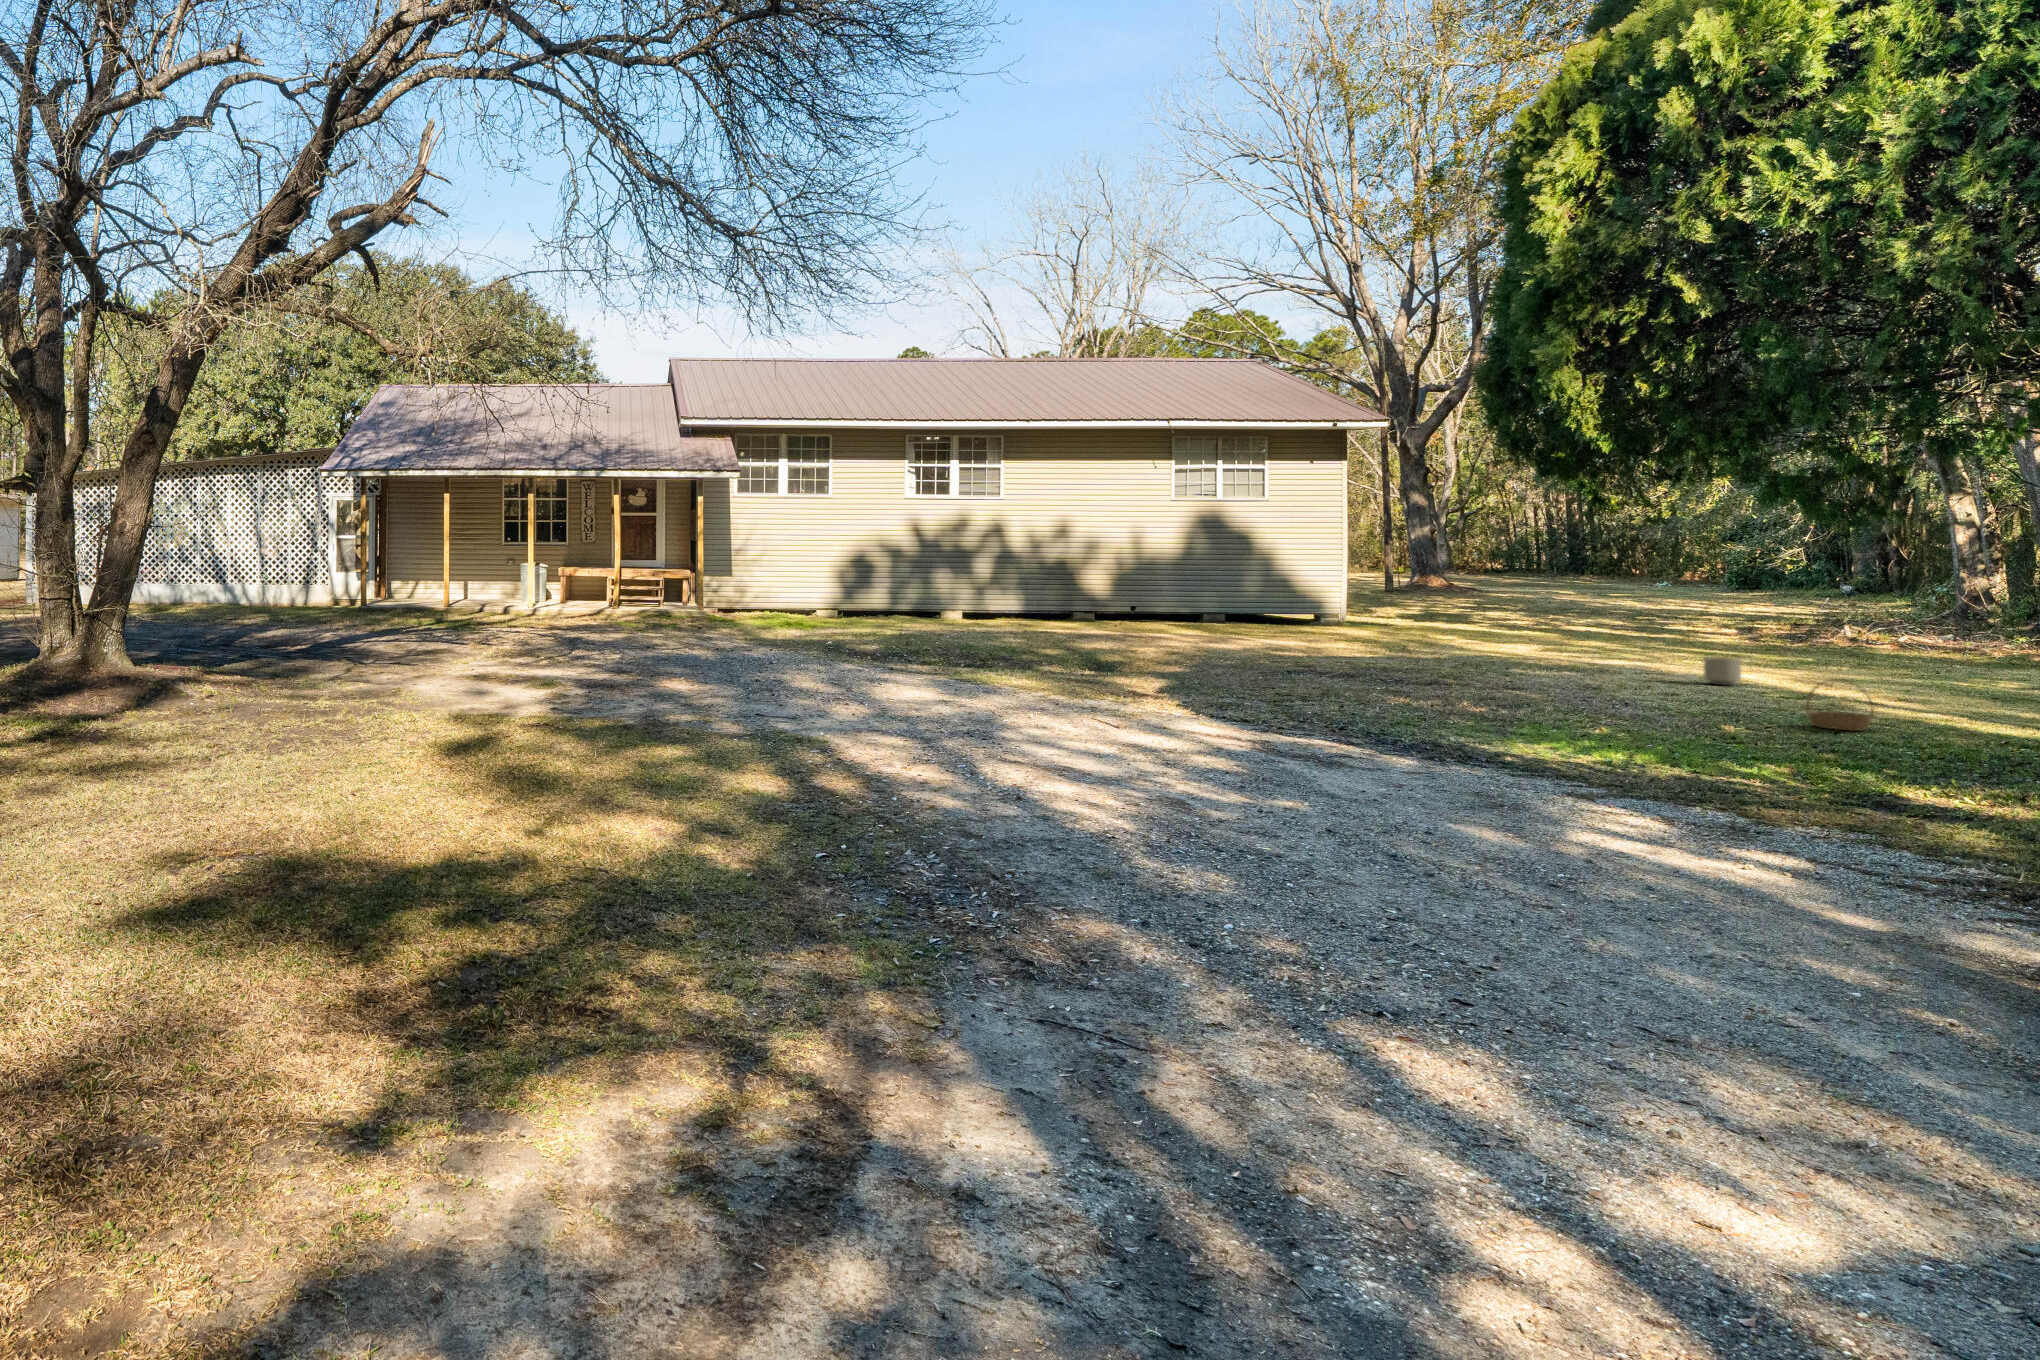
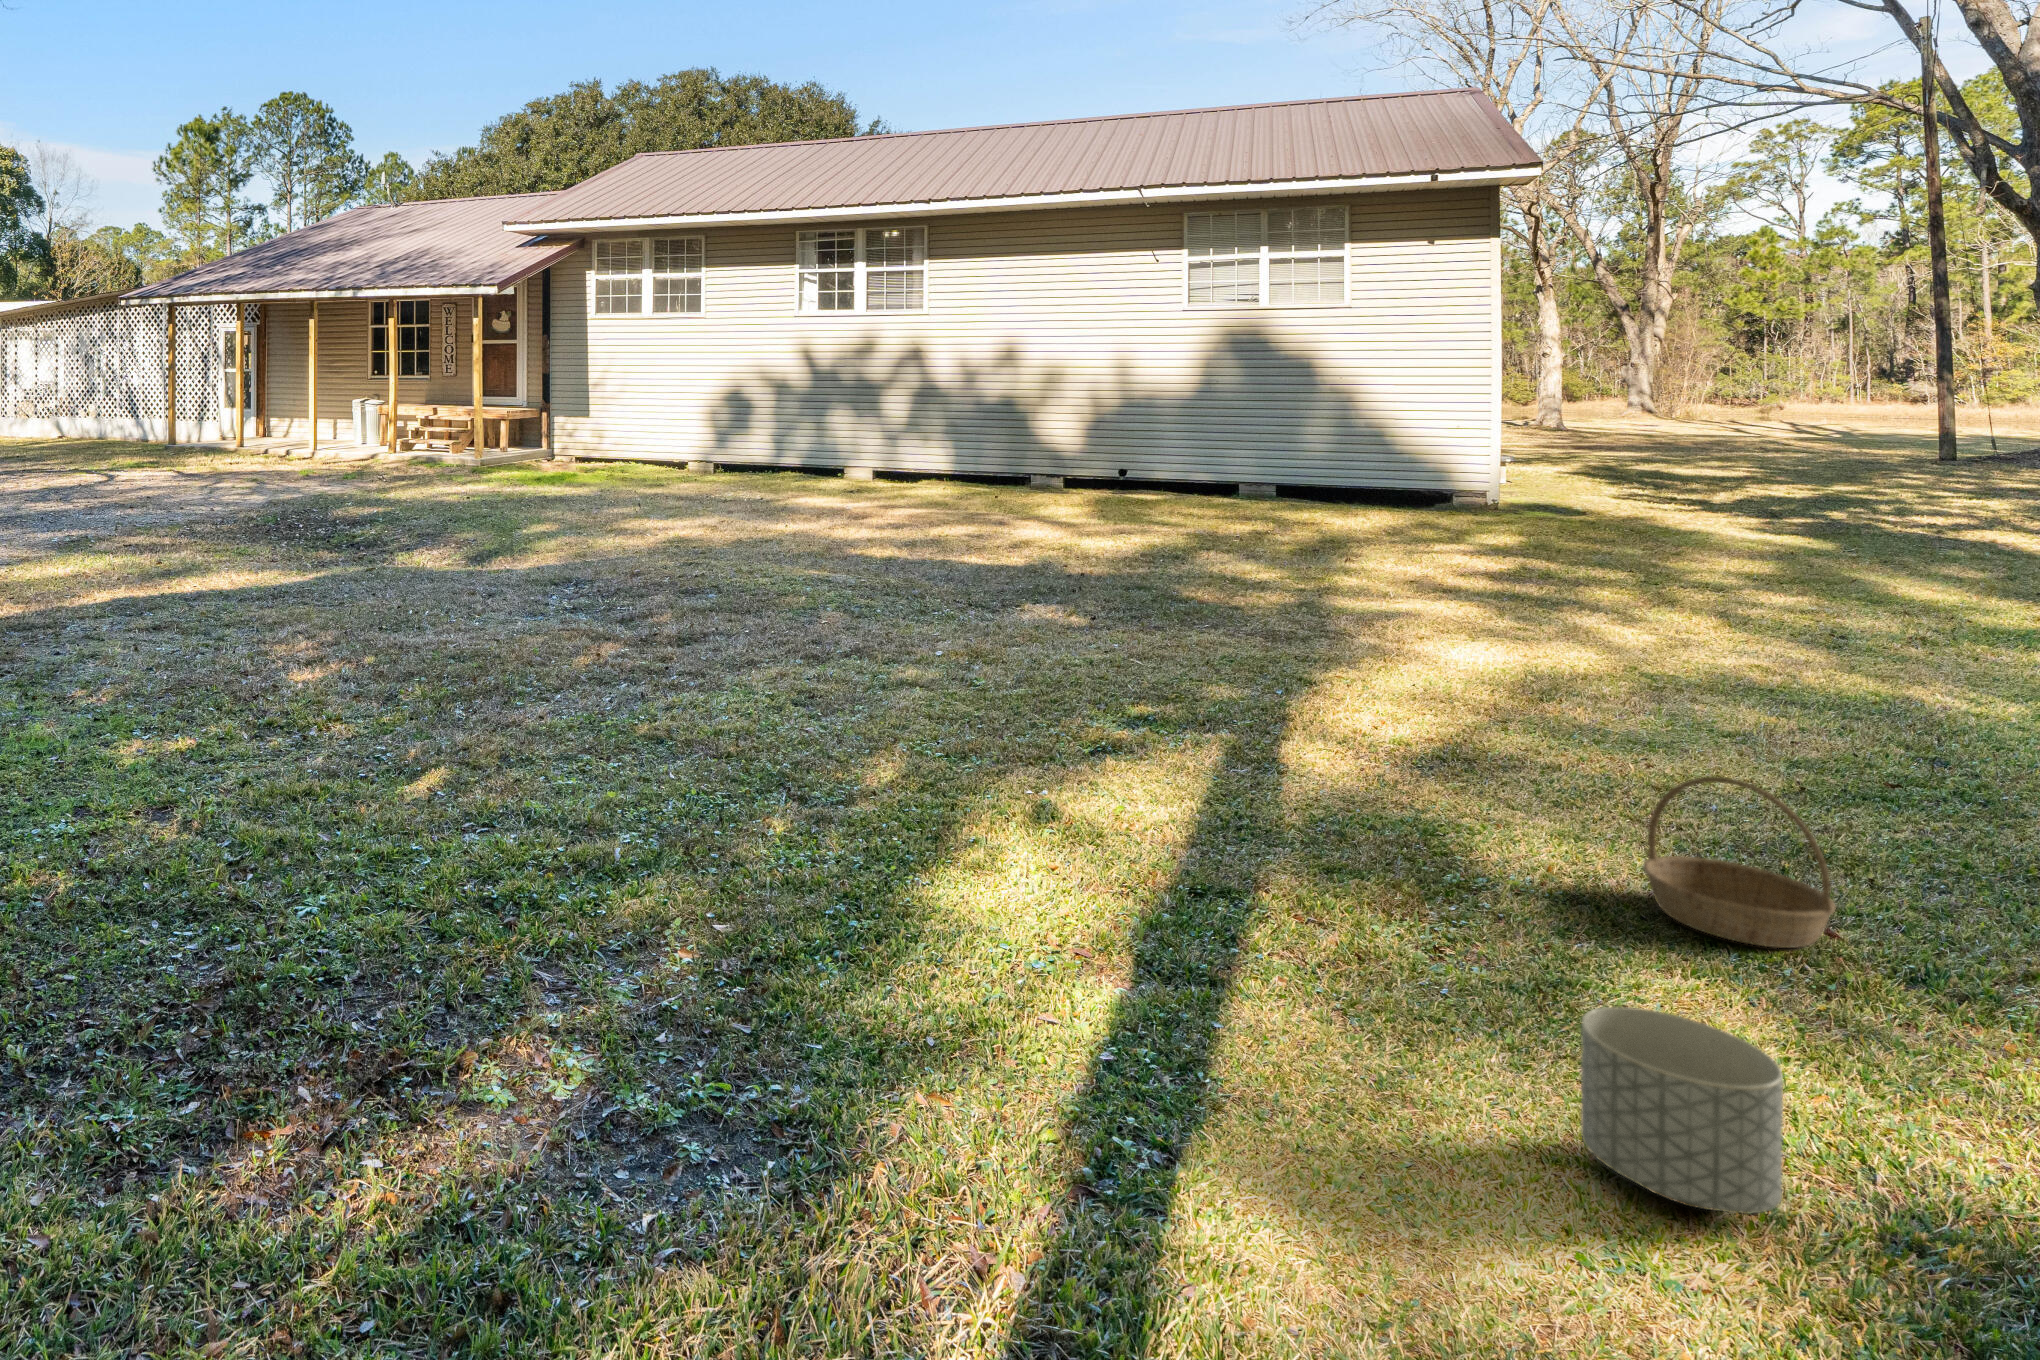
planter: present [1704,657,1741,685] -> present [1581,1007,1783,1214]

